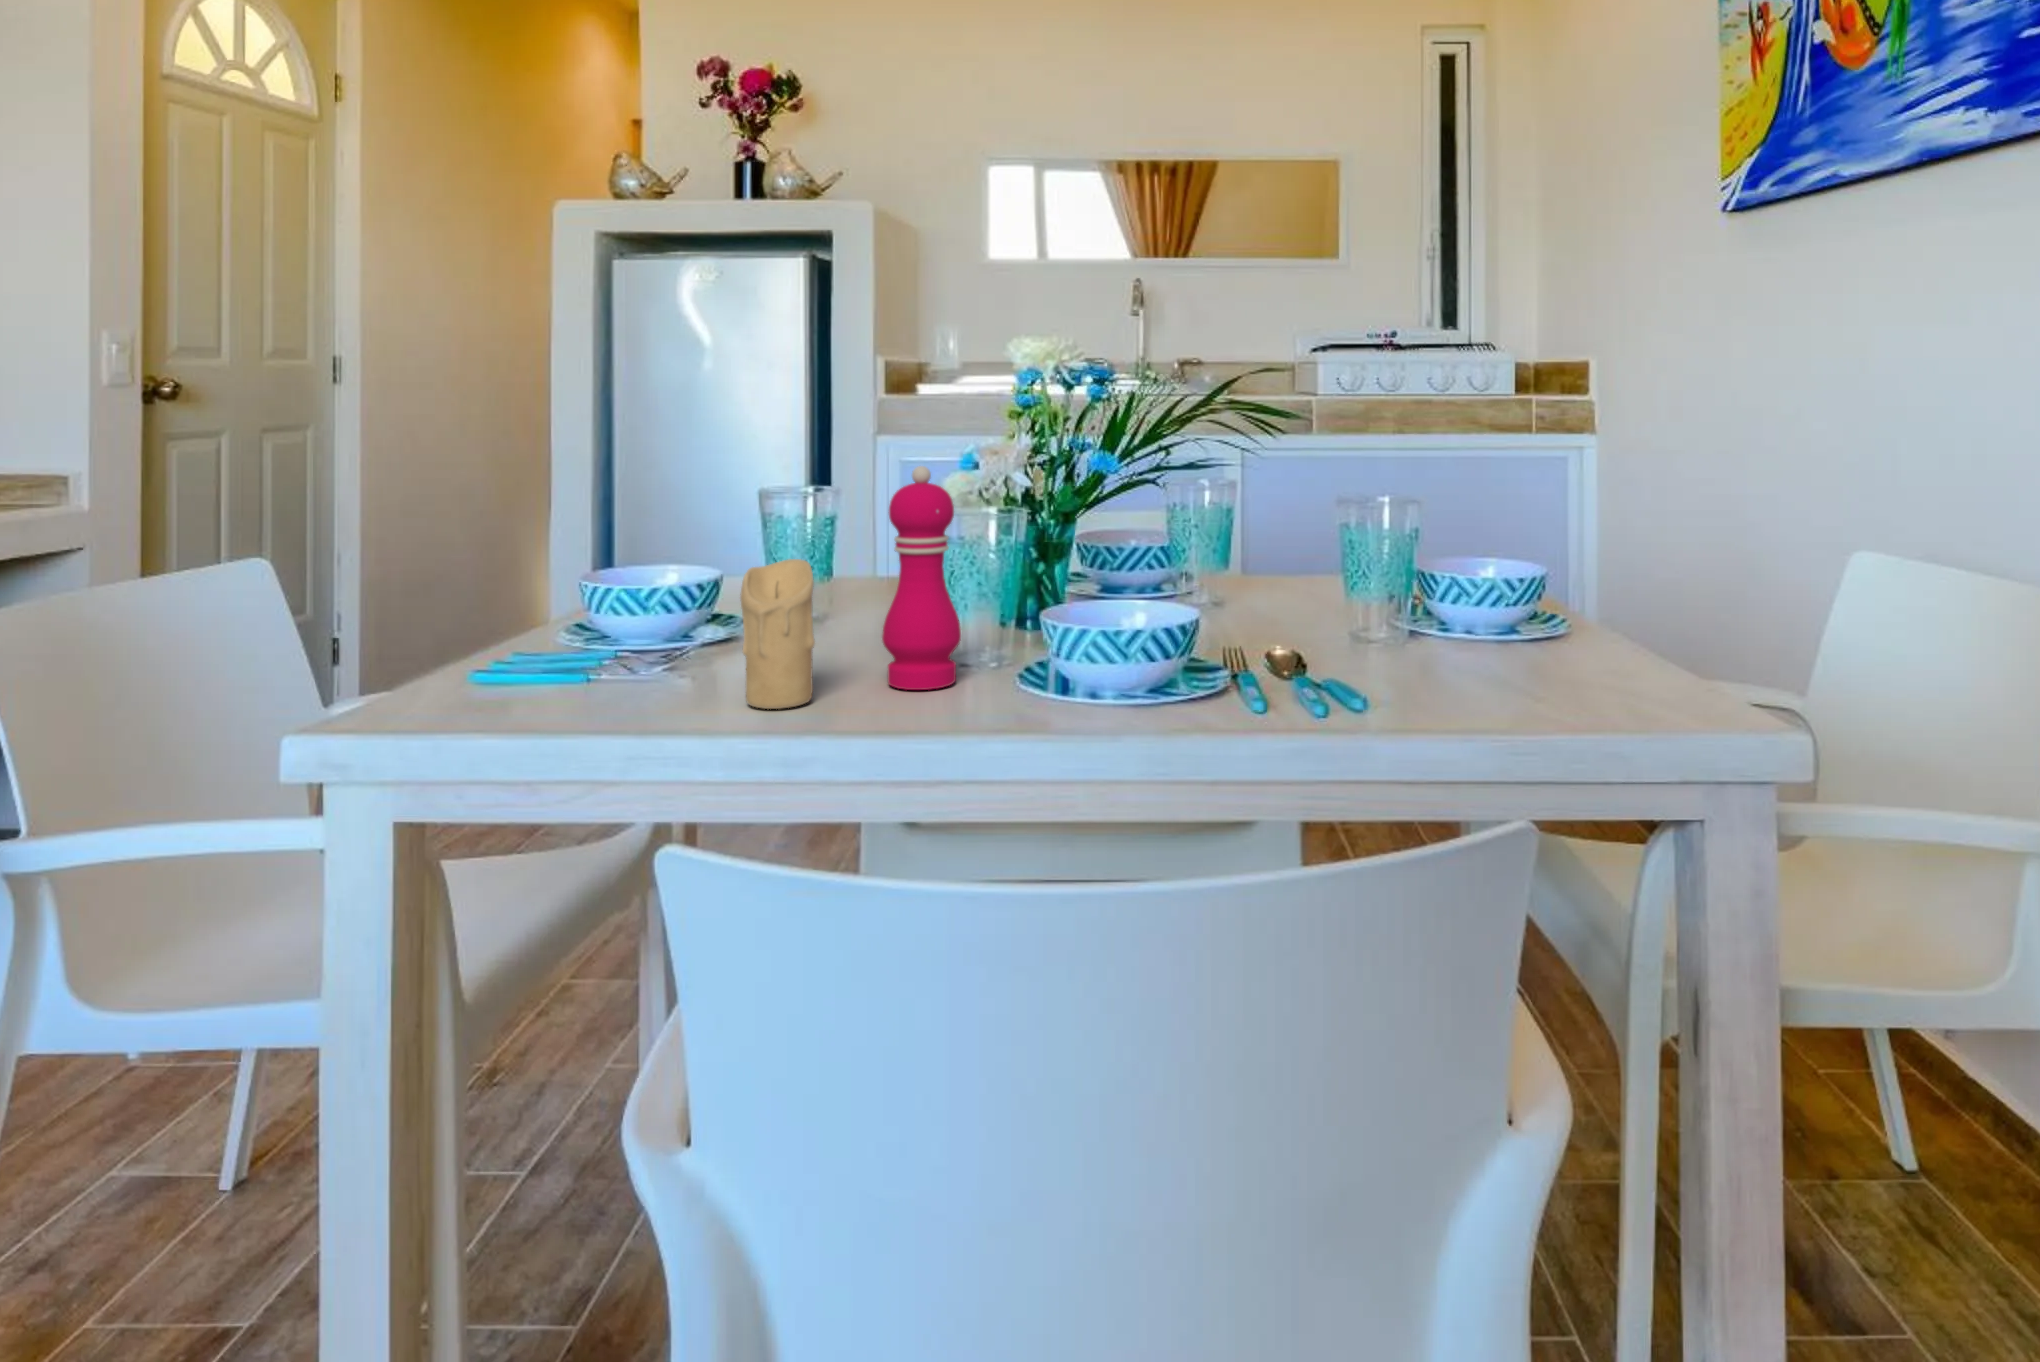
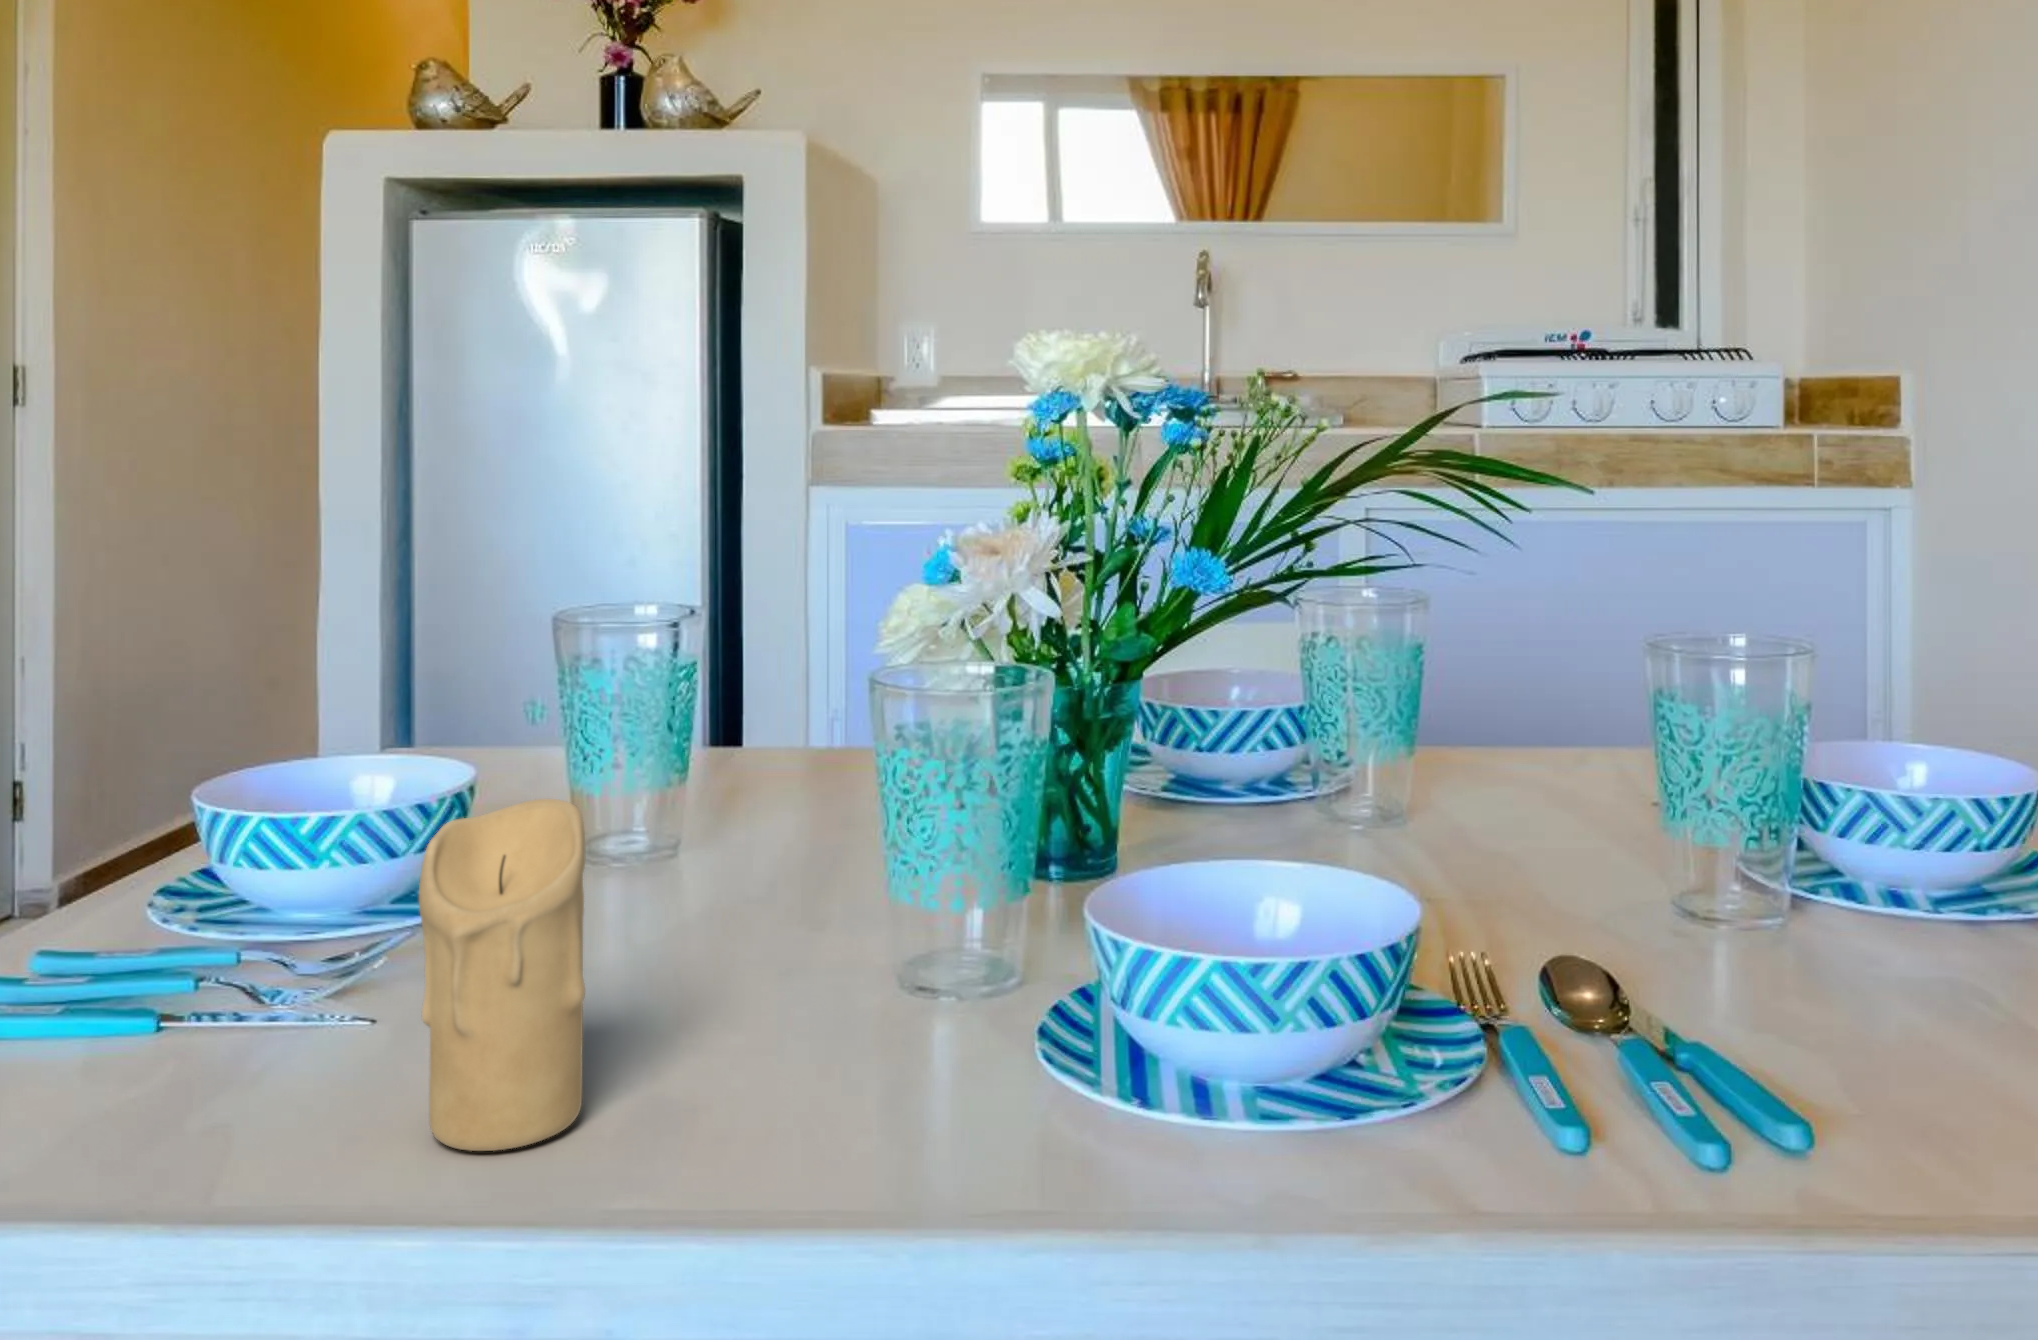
pepper mill: present [882,466,961,690] -> none [745,590,915,1080]

